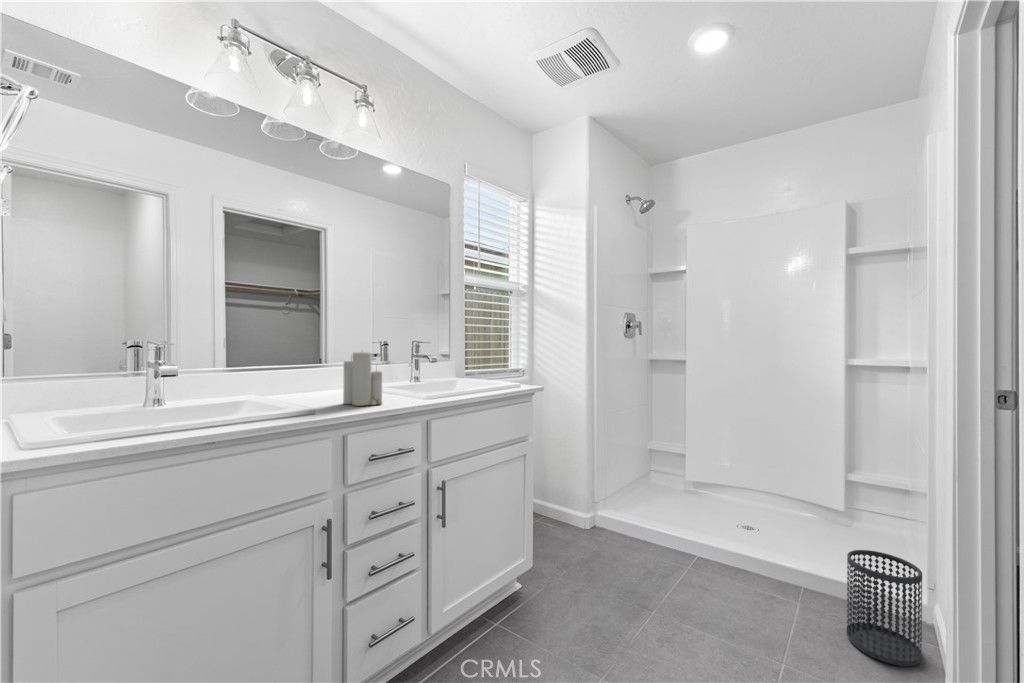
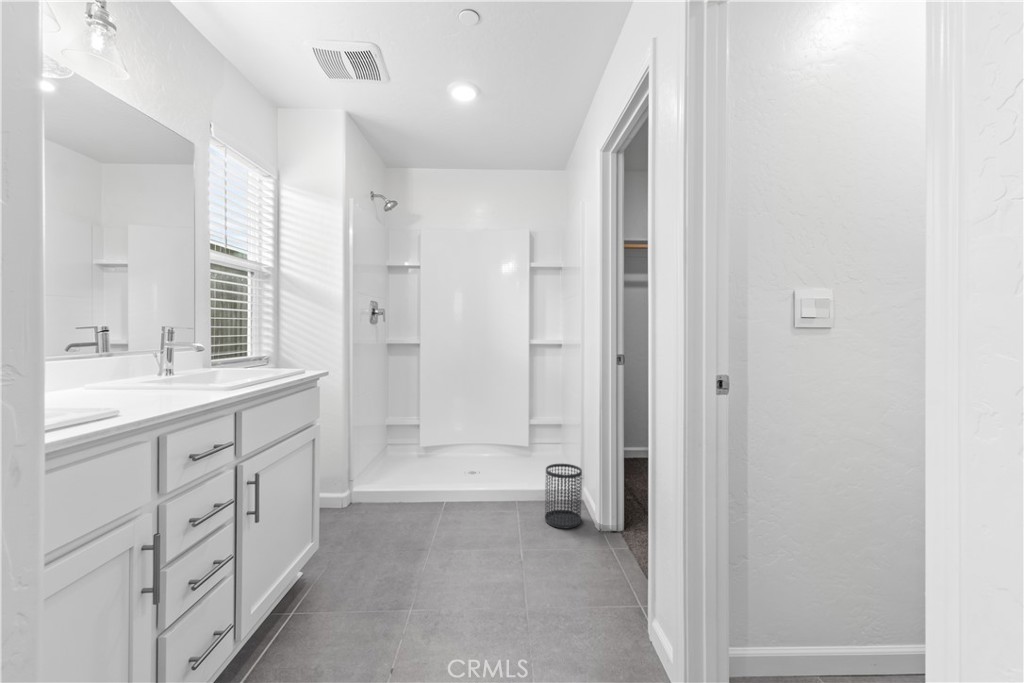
candle: present [343,352,383,406] -> none [126,334,188,405]

